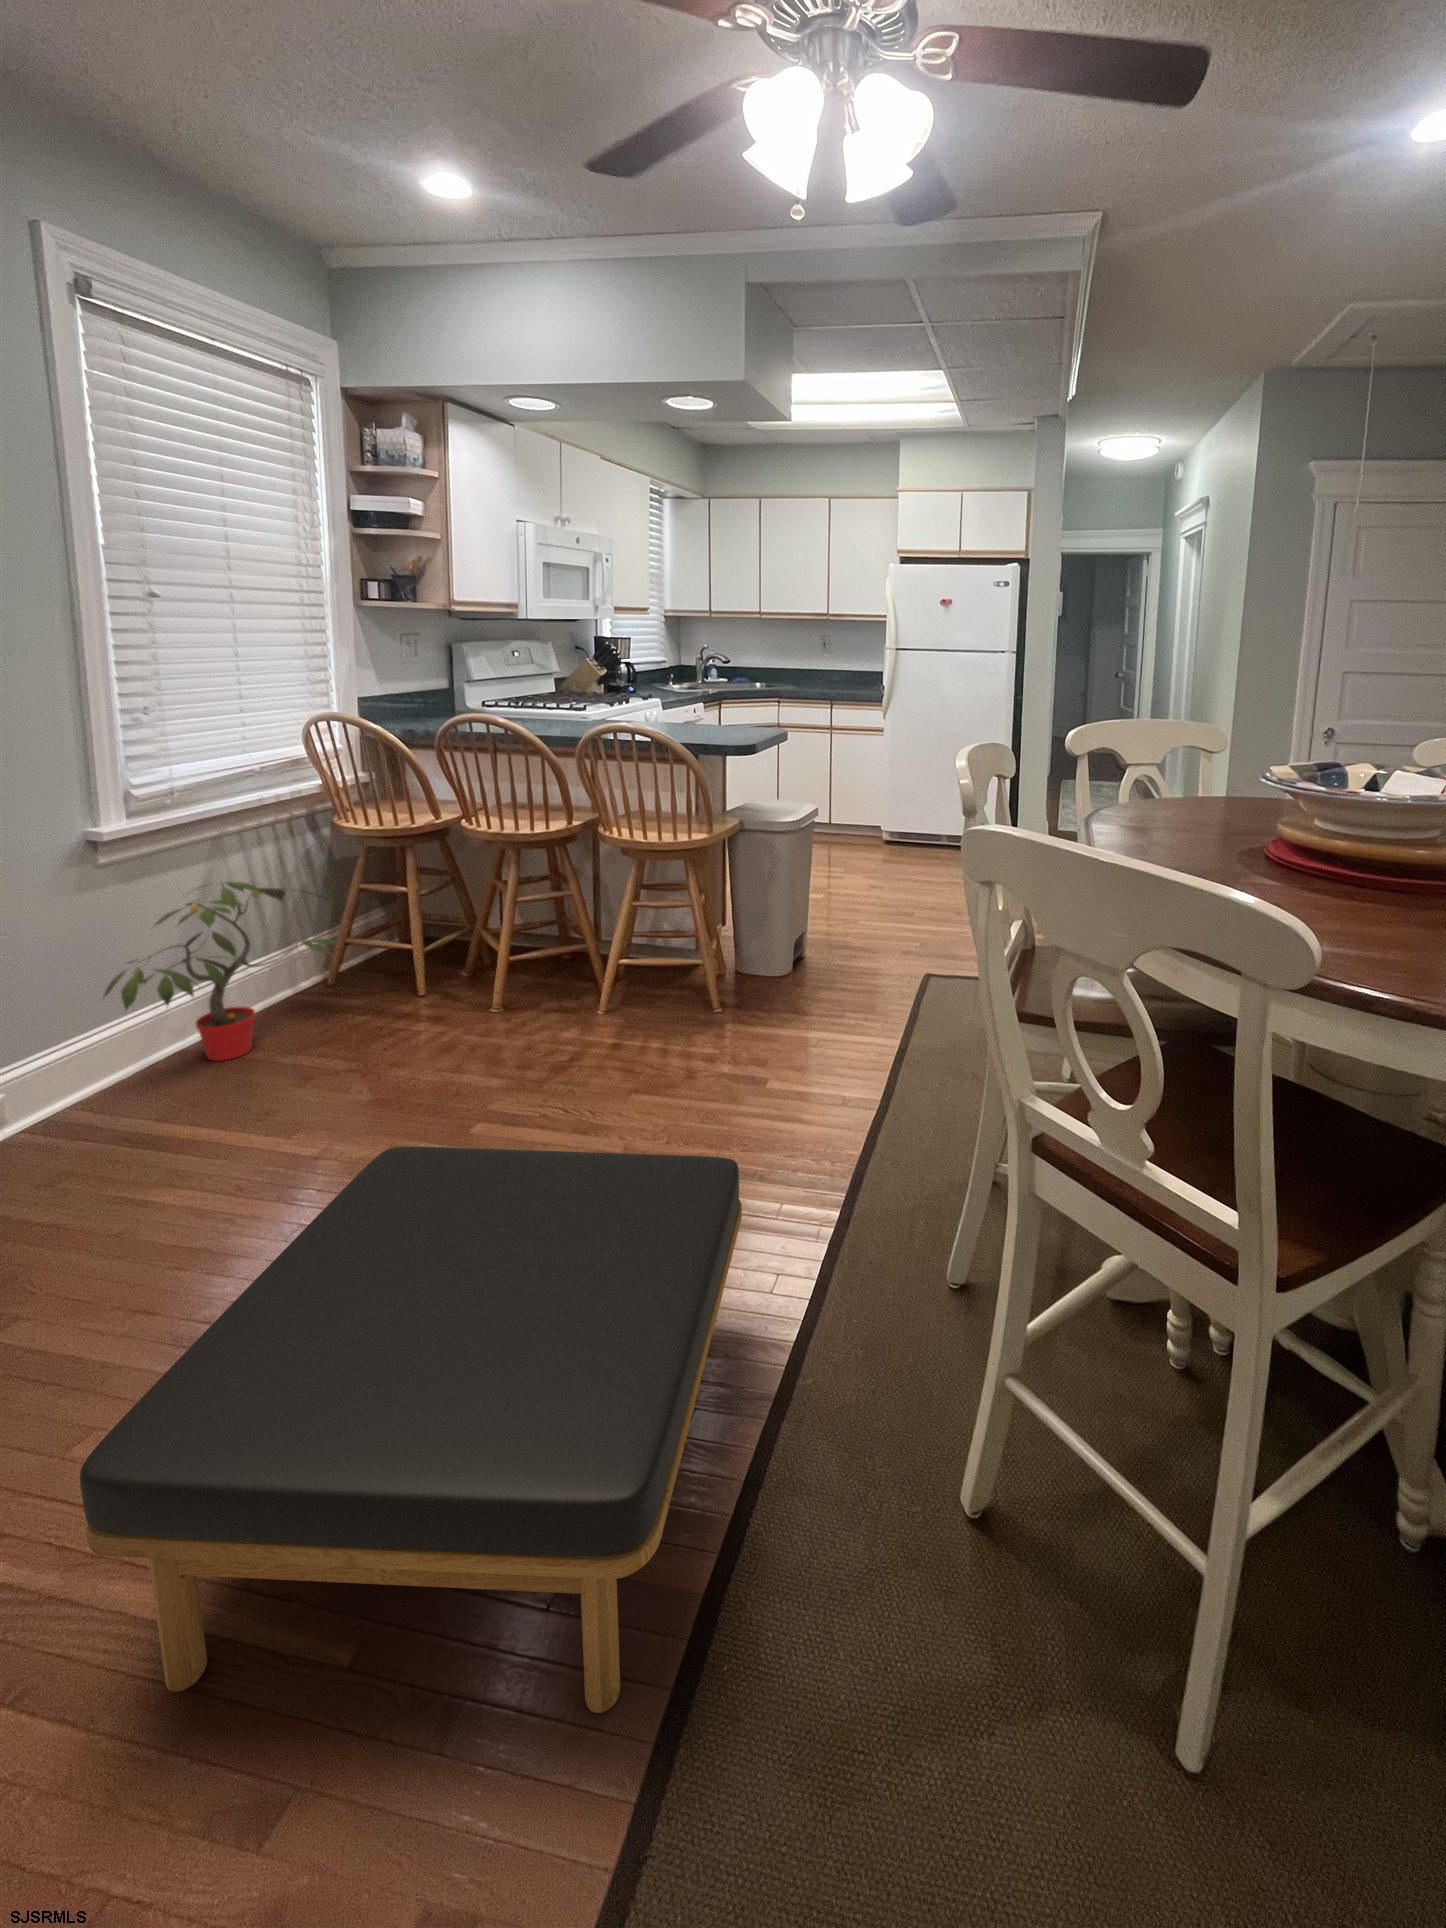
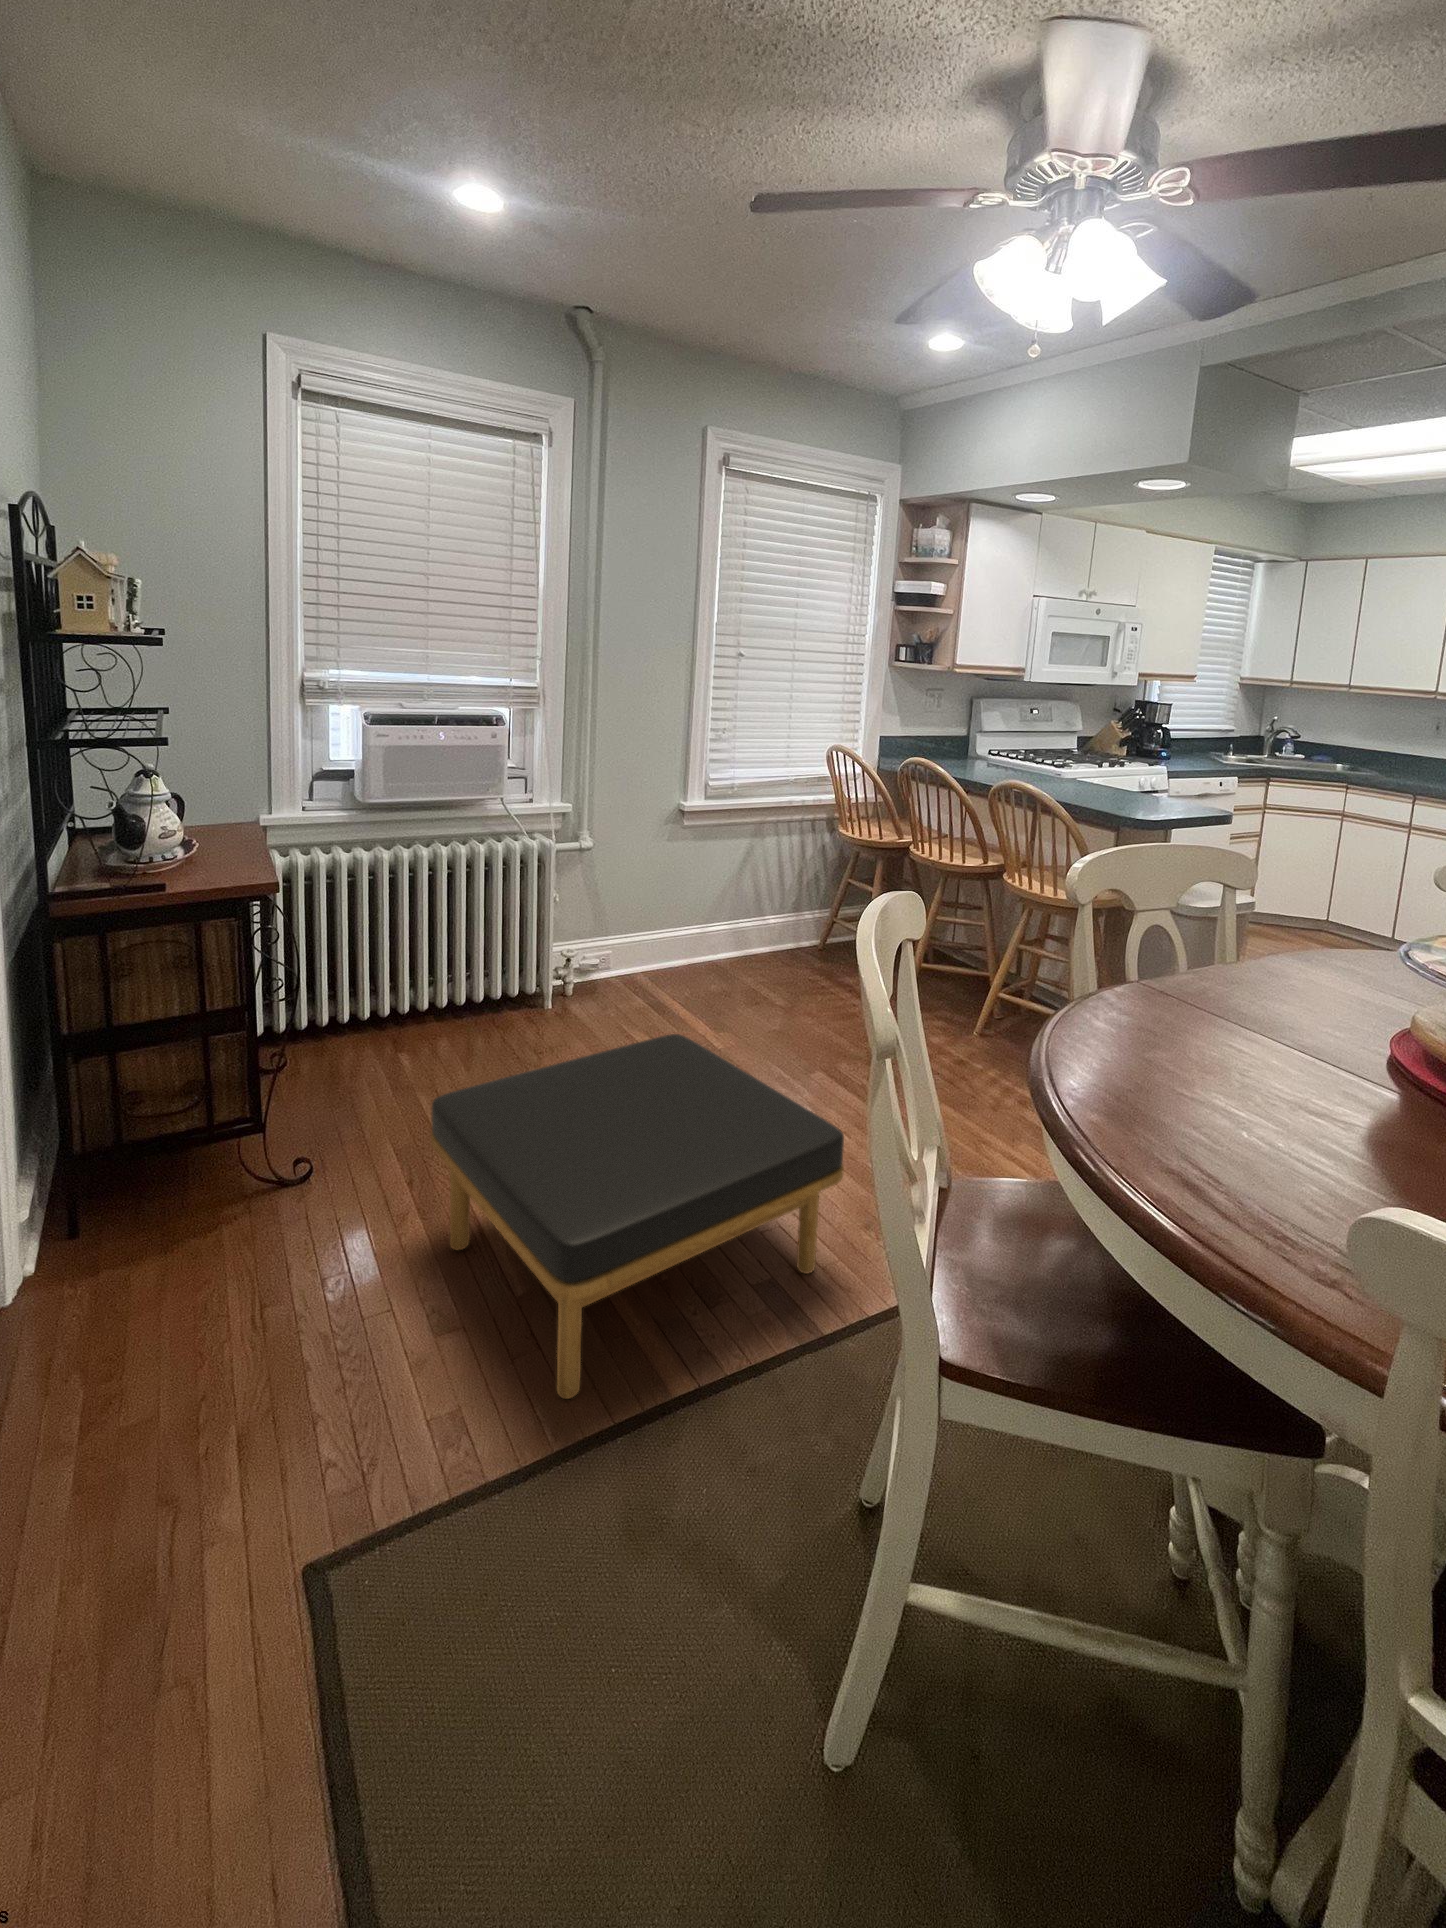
potted plant: present [104,882,337,1061] -> none [662,854,814,979]

